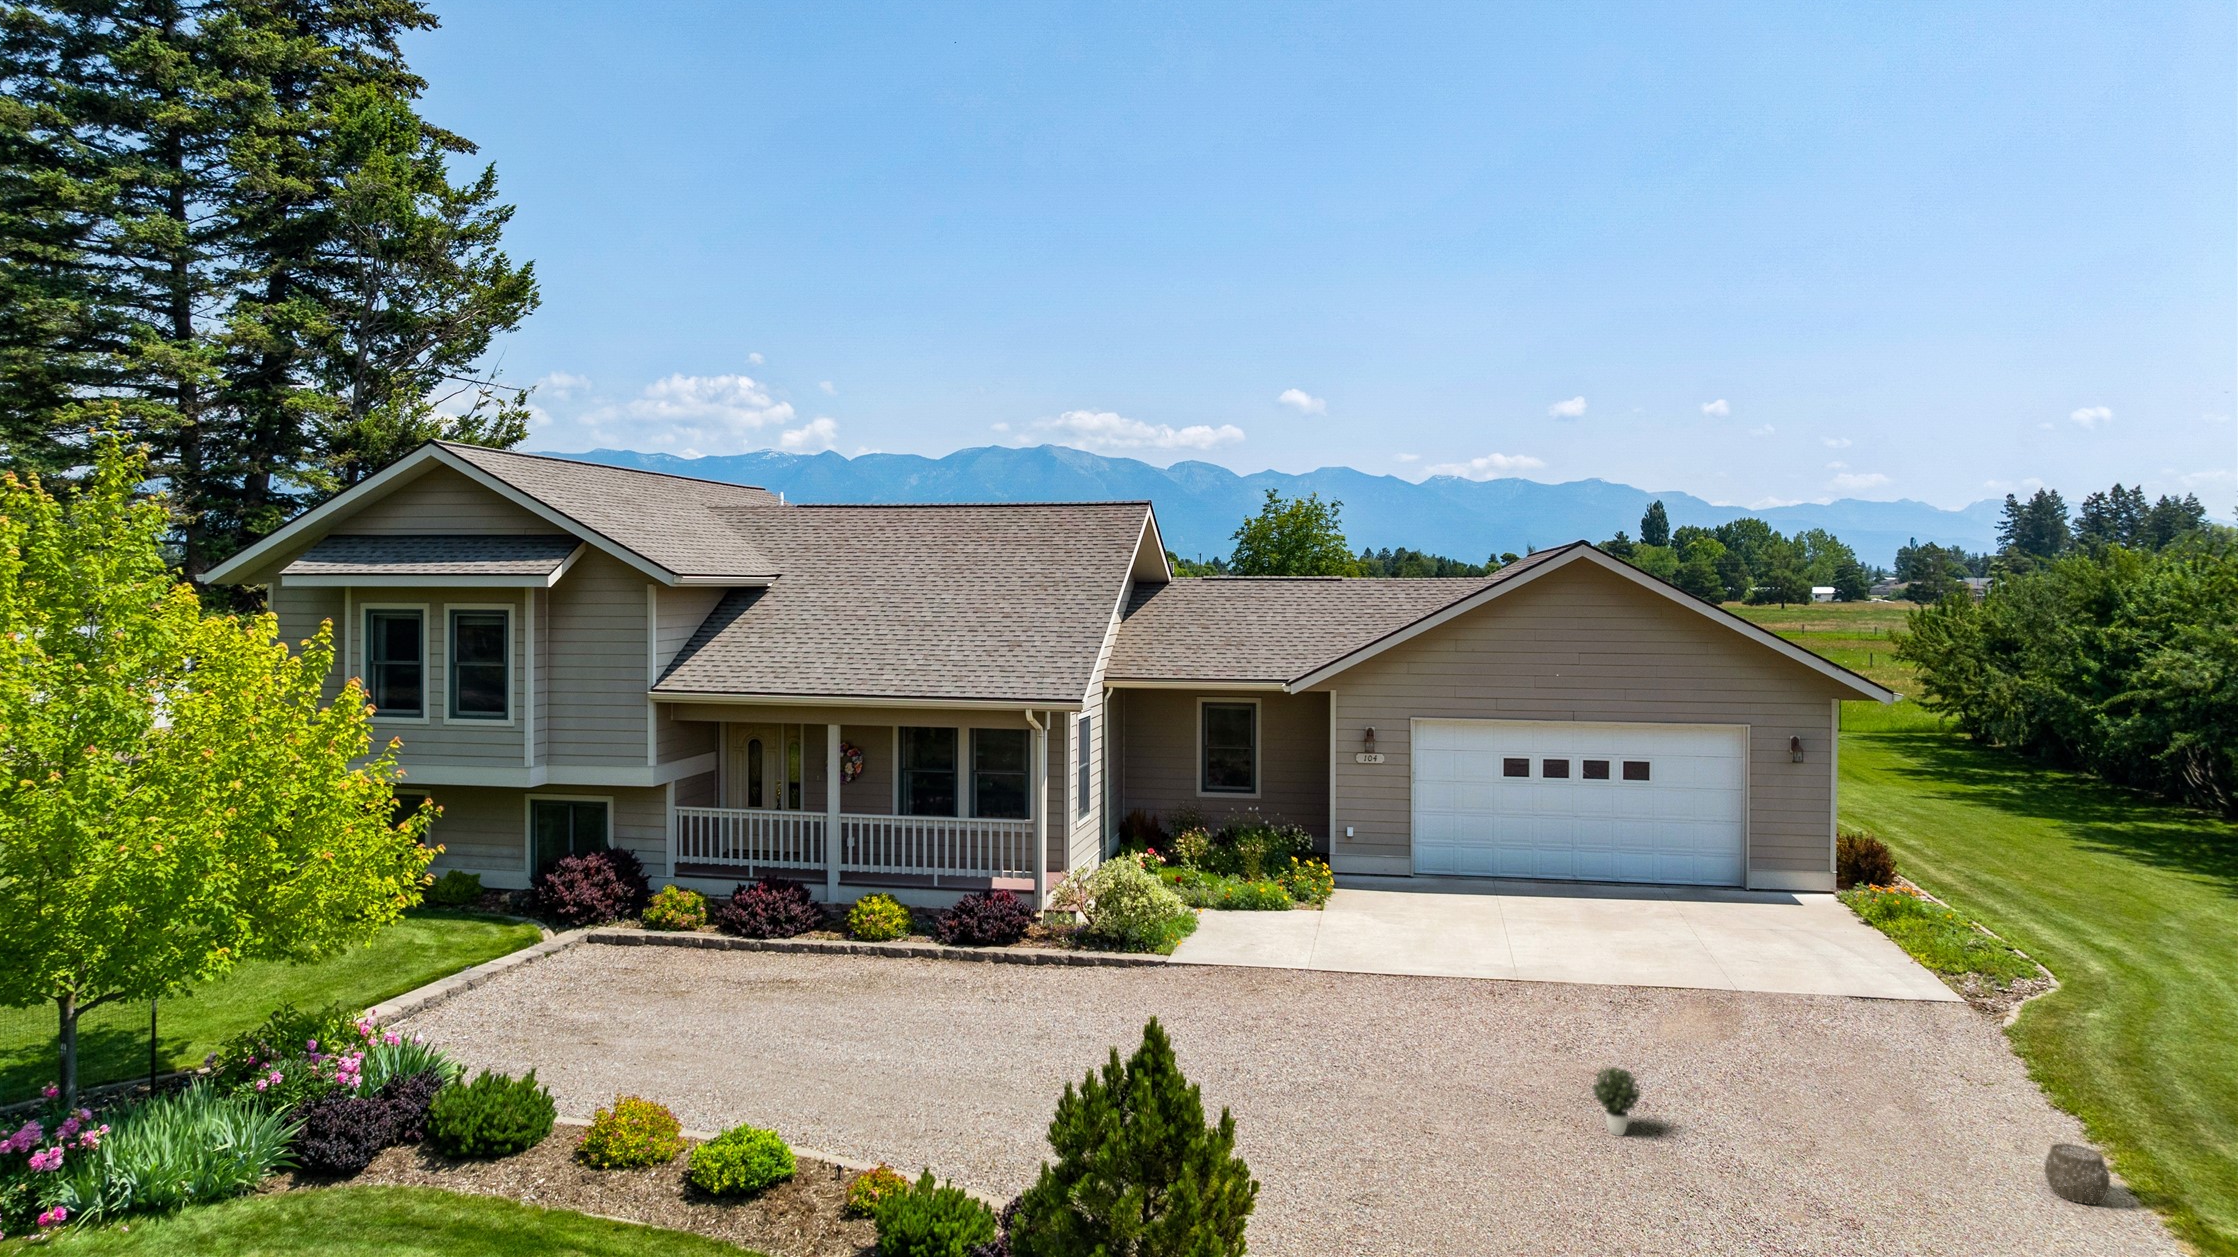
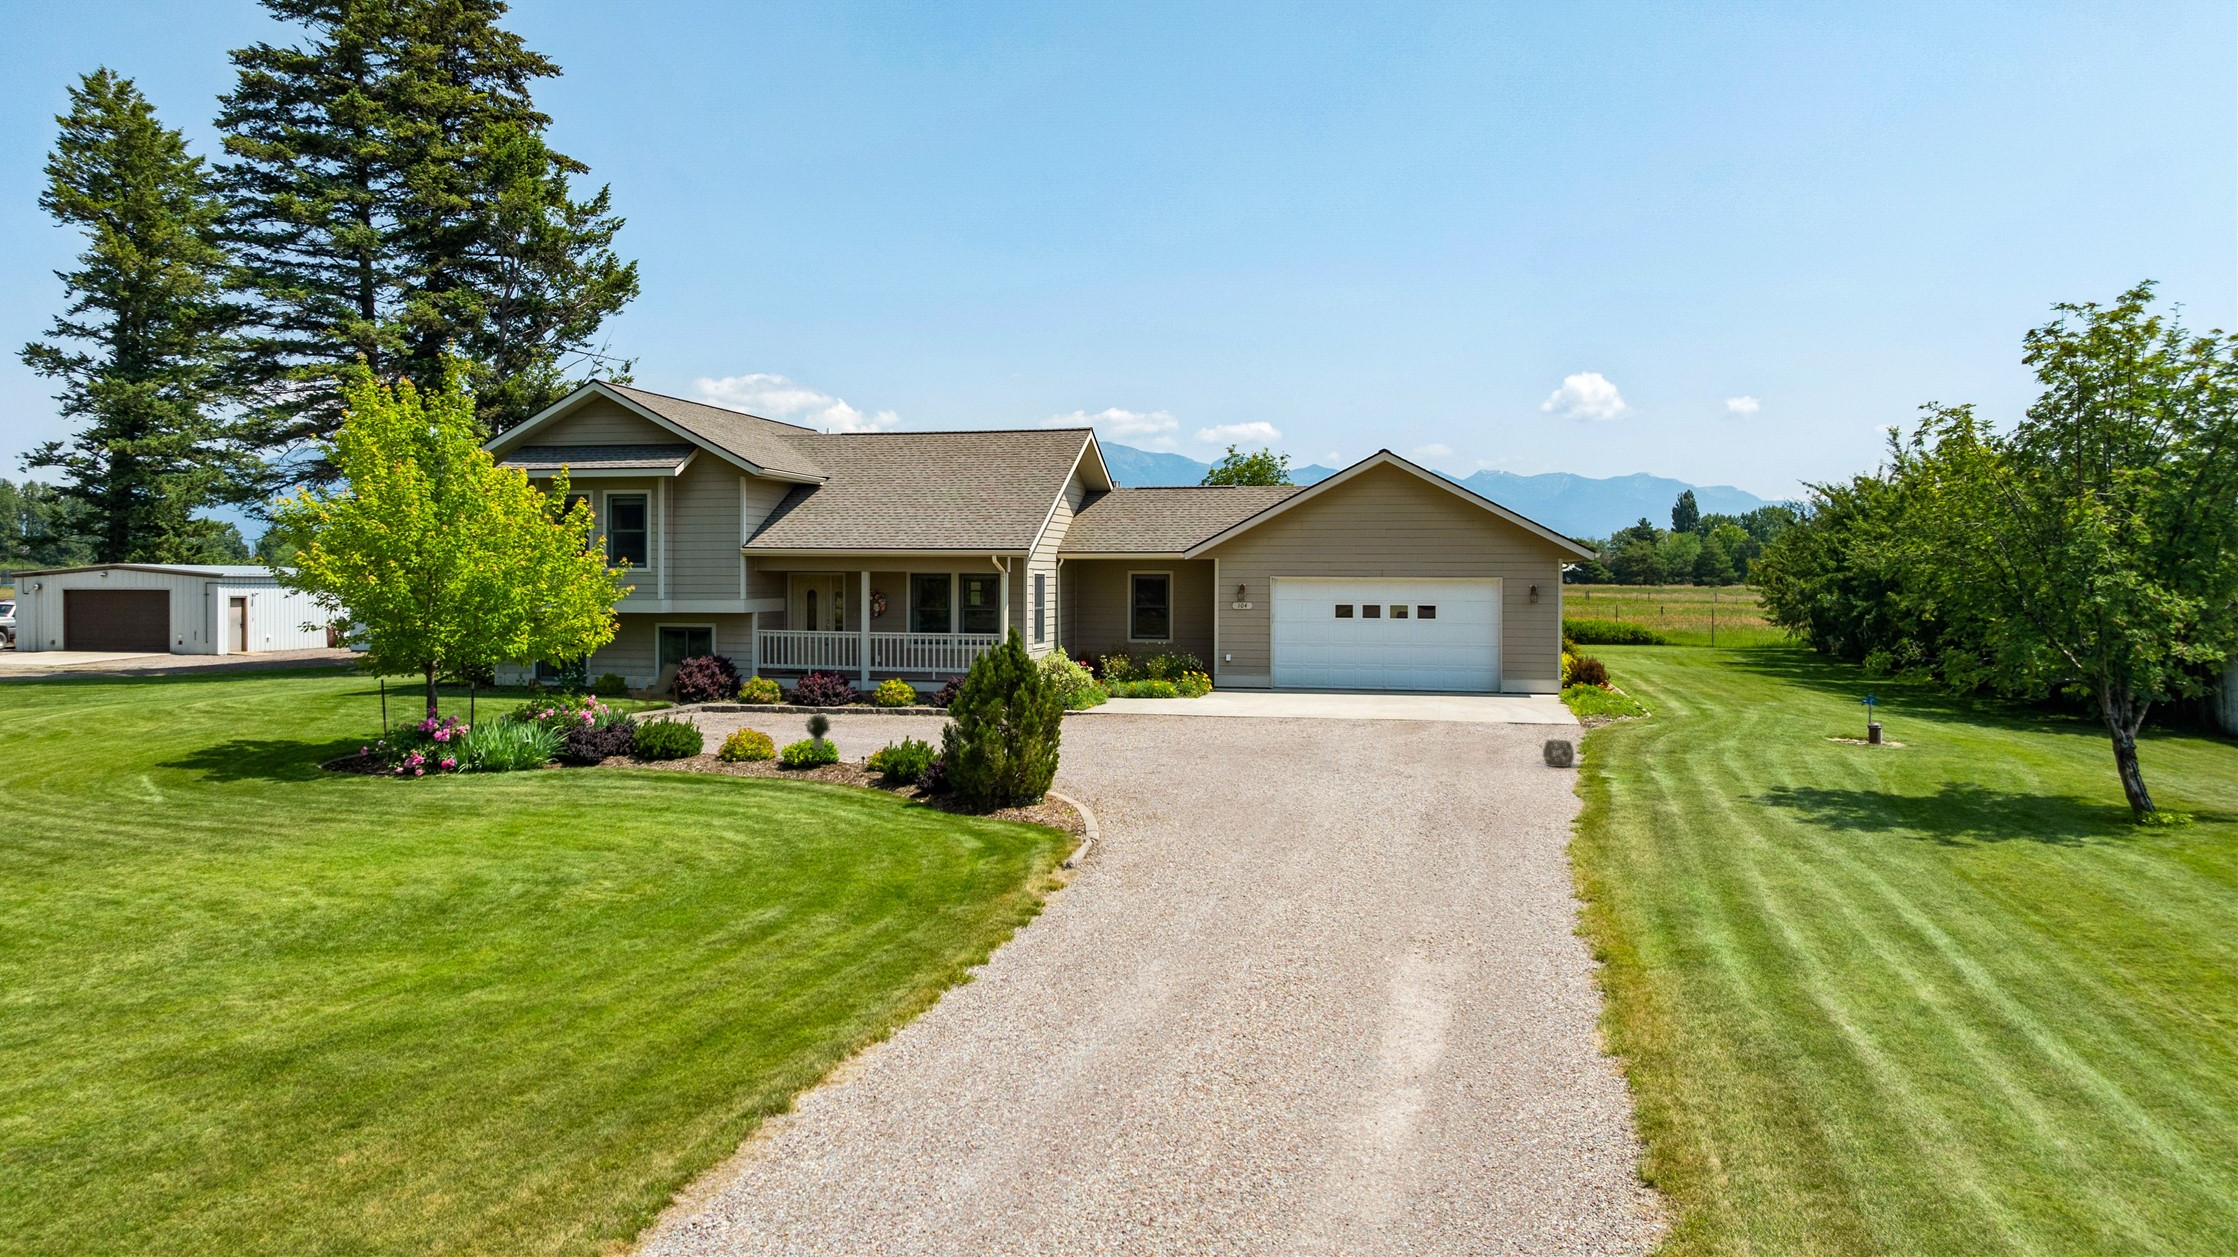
lounge chair: none [476,868,556,949] -> present [628,664,679,709]
potted plant: present [1592,1067,1640,1136] -> present [805,715,830,750]

